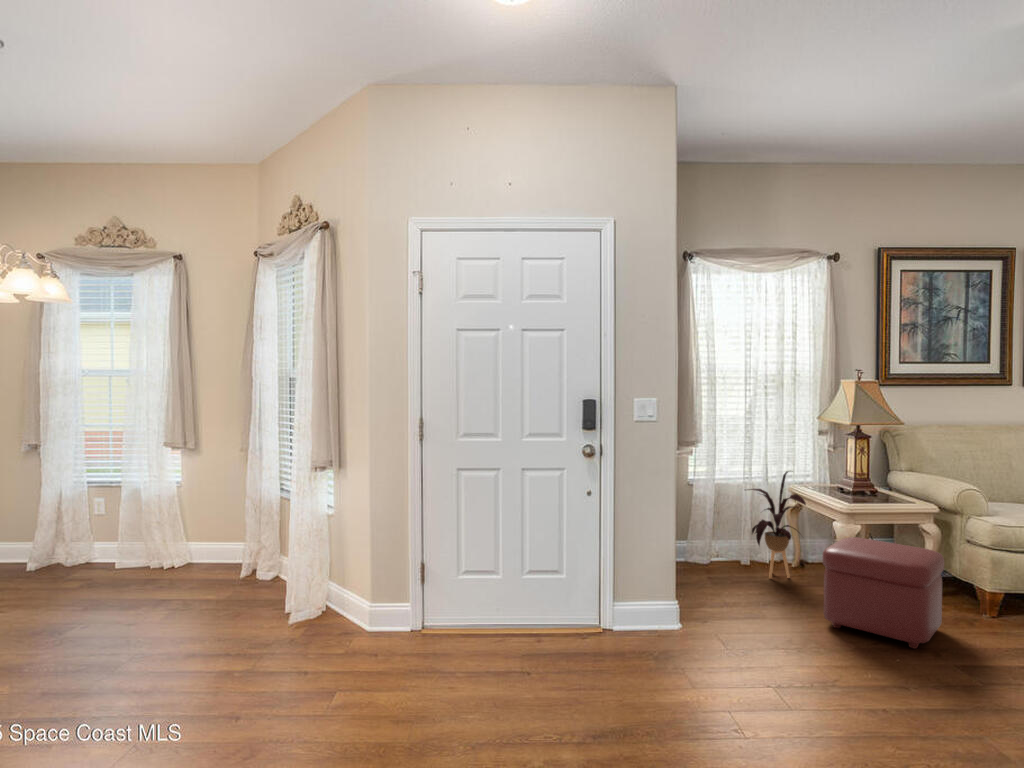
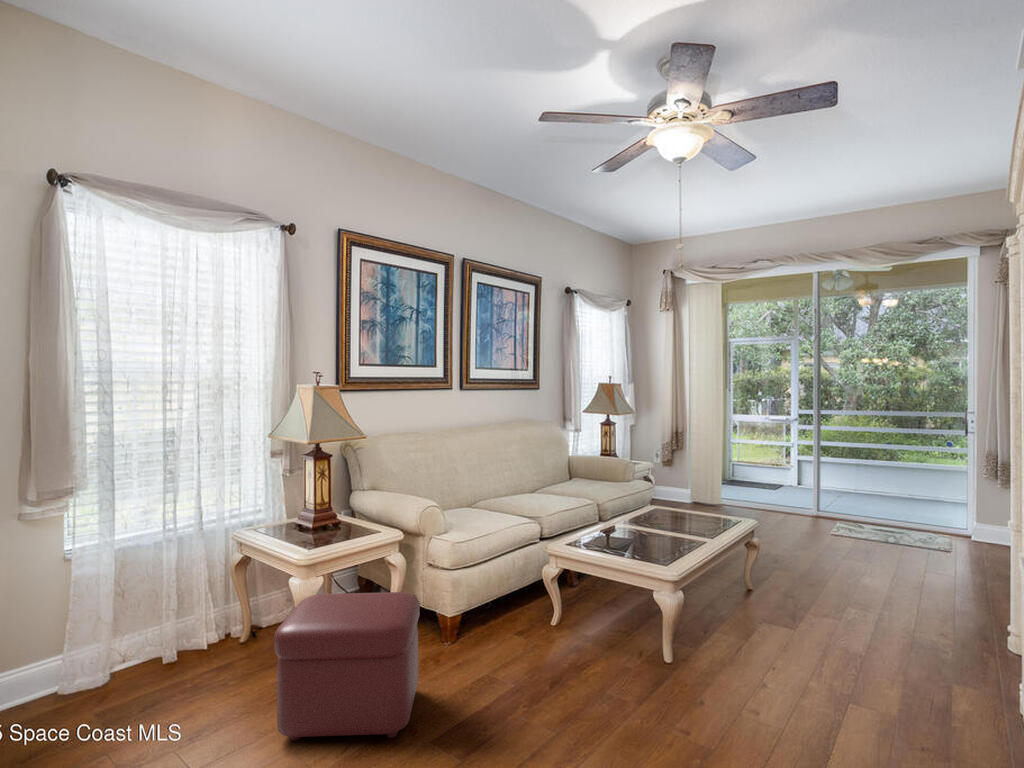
house plant: present [748,472,806,578] -> none [161,513,252,674]

